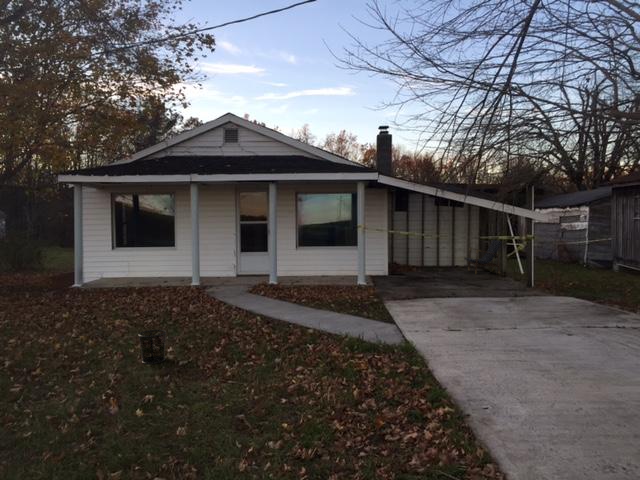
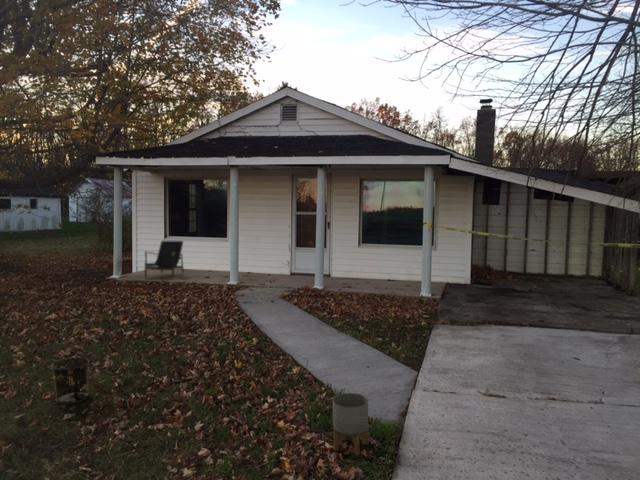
lounge chair: present [465,240,502,273] -> present [145,241,183,278]
planter: none [368,328,392,365] -> present [333,393,368,456]

